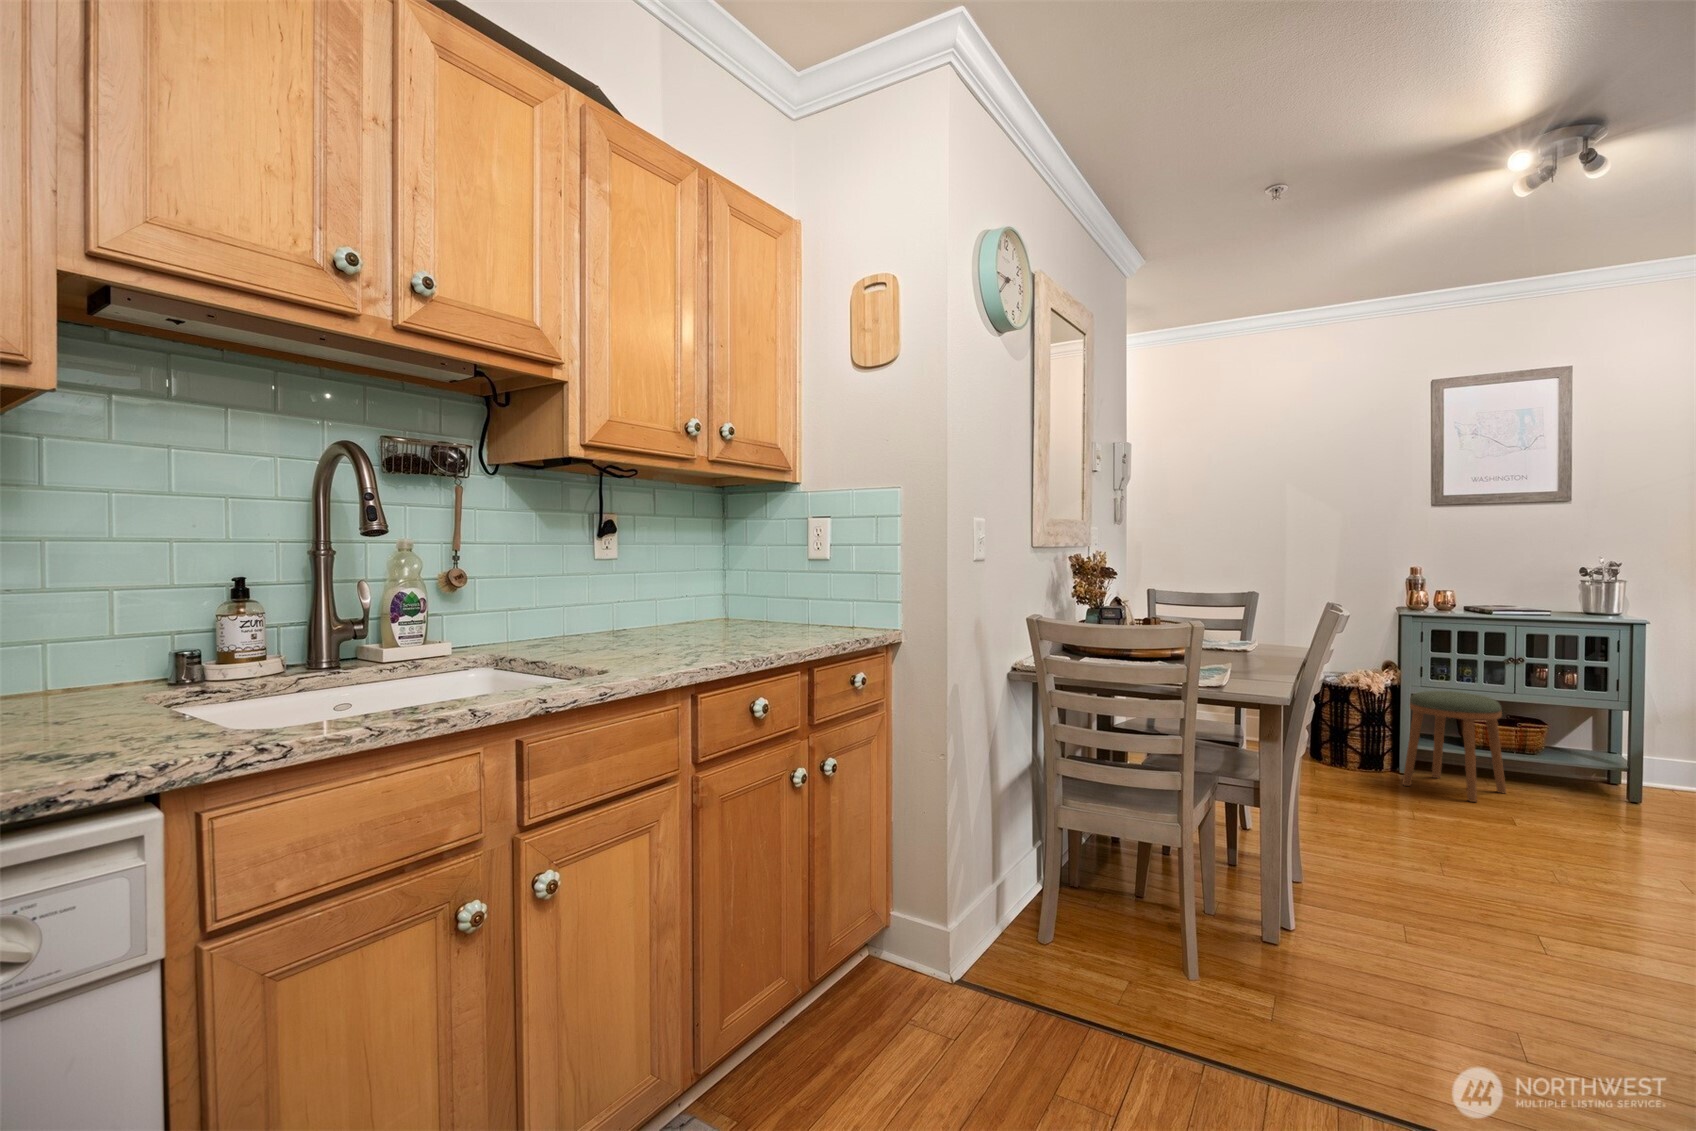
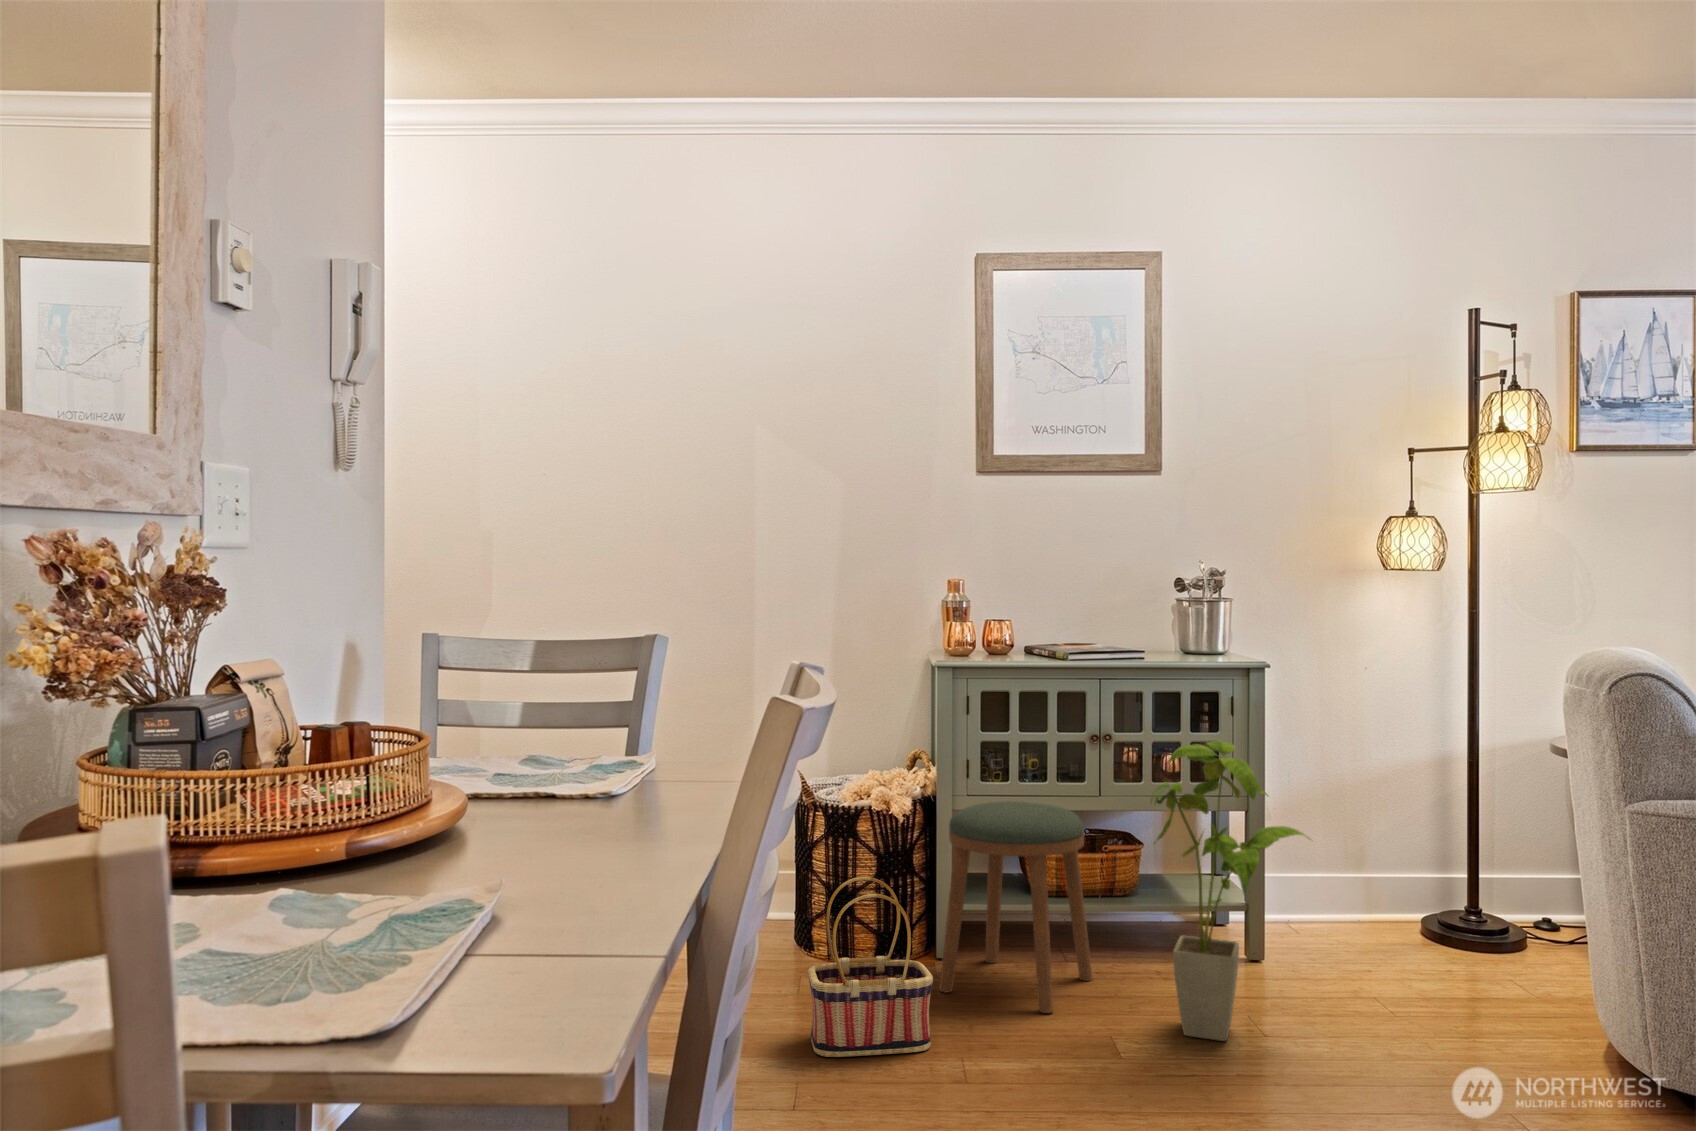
house plant: none [1548,664,1670,828] -> present [1150,740,1305,1041]
basket: none [1327,718,1401,805] -> present [808,877,933,1057]

